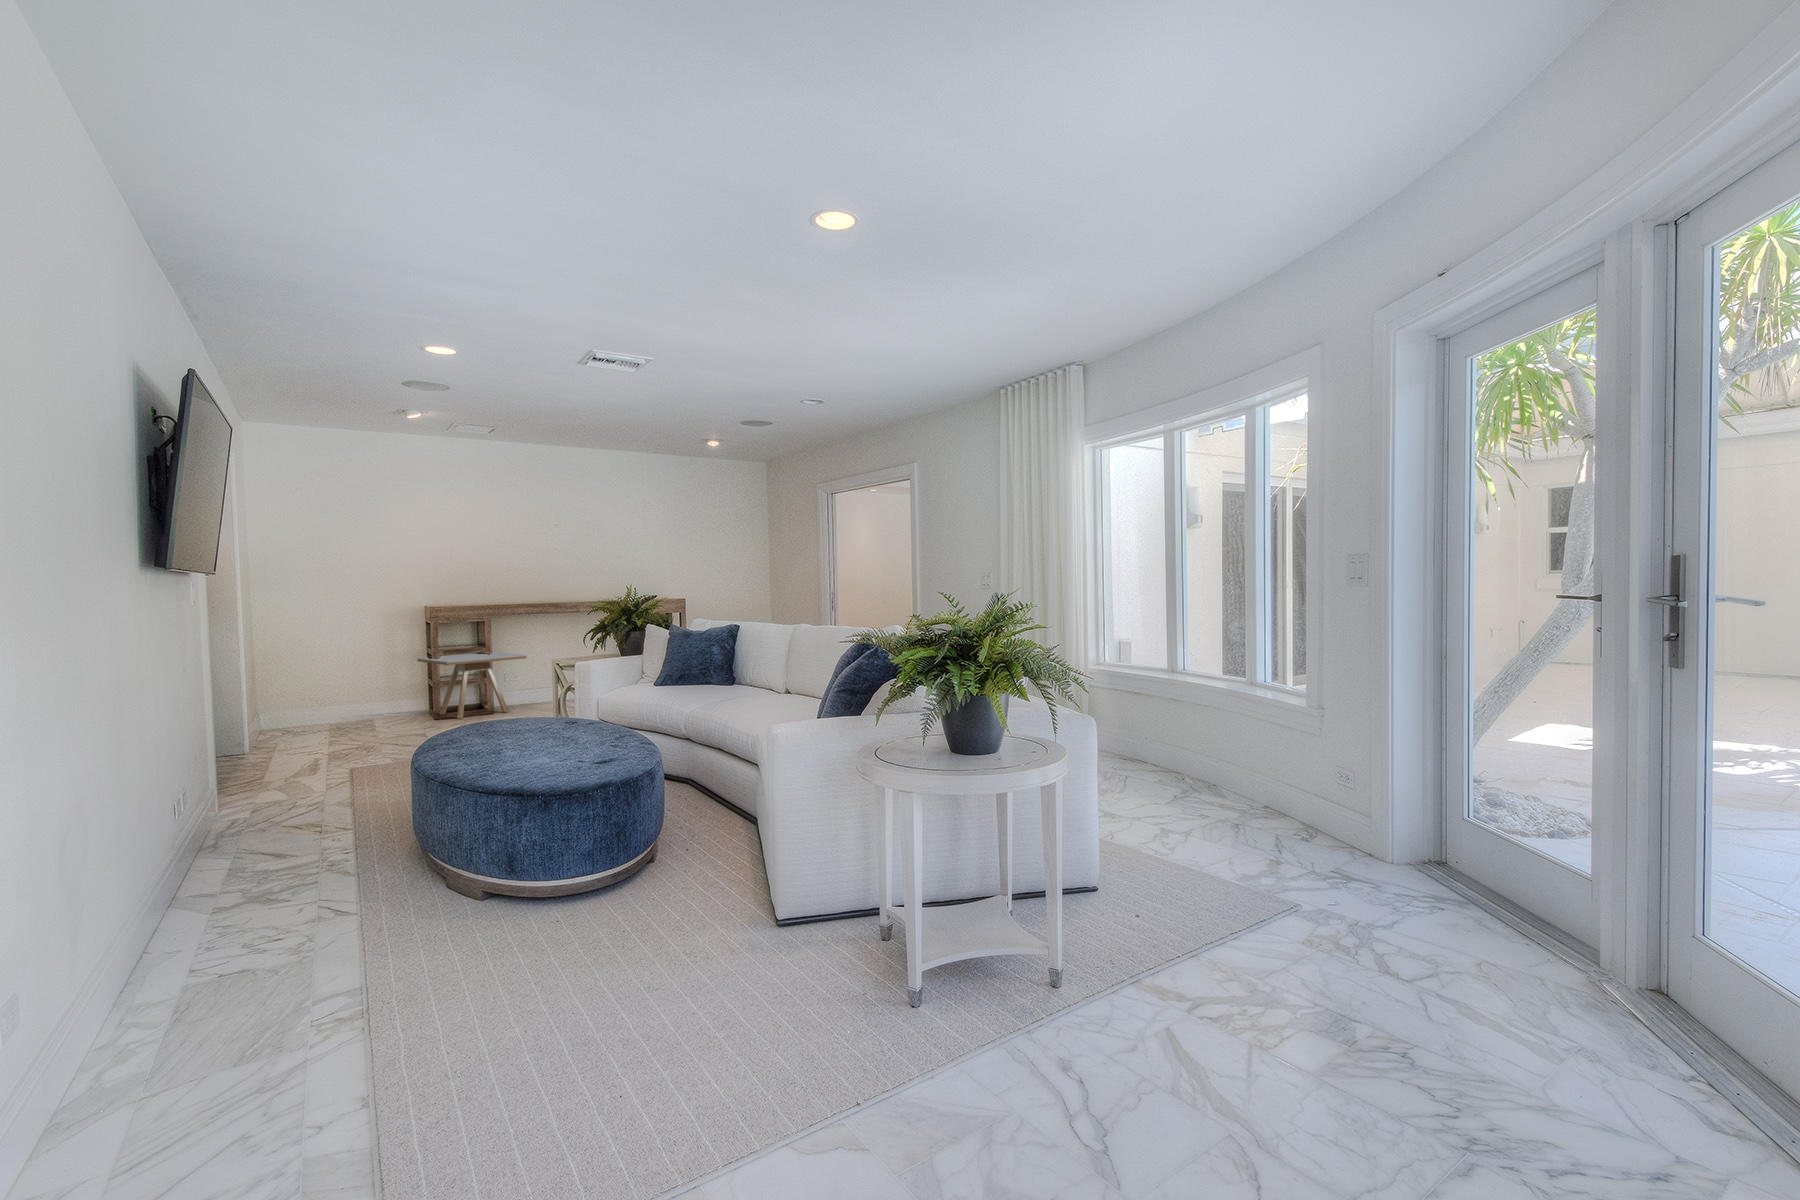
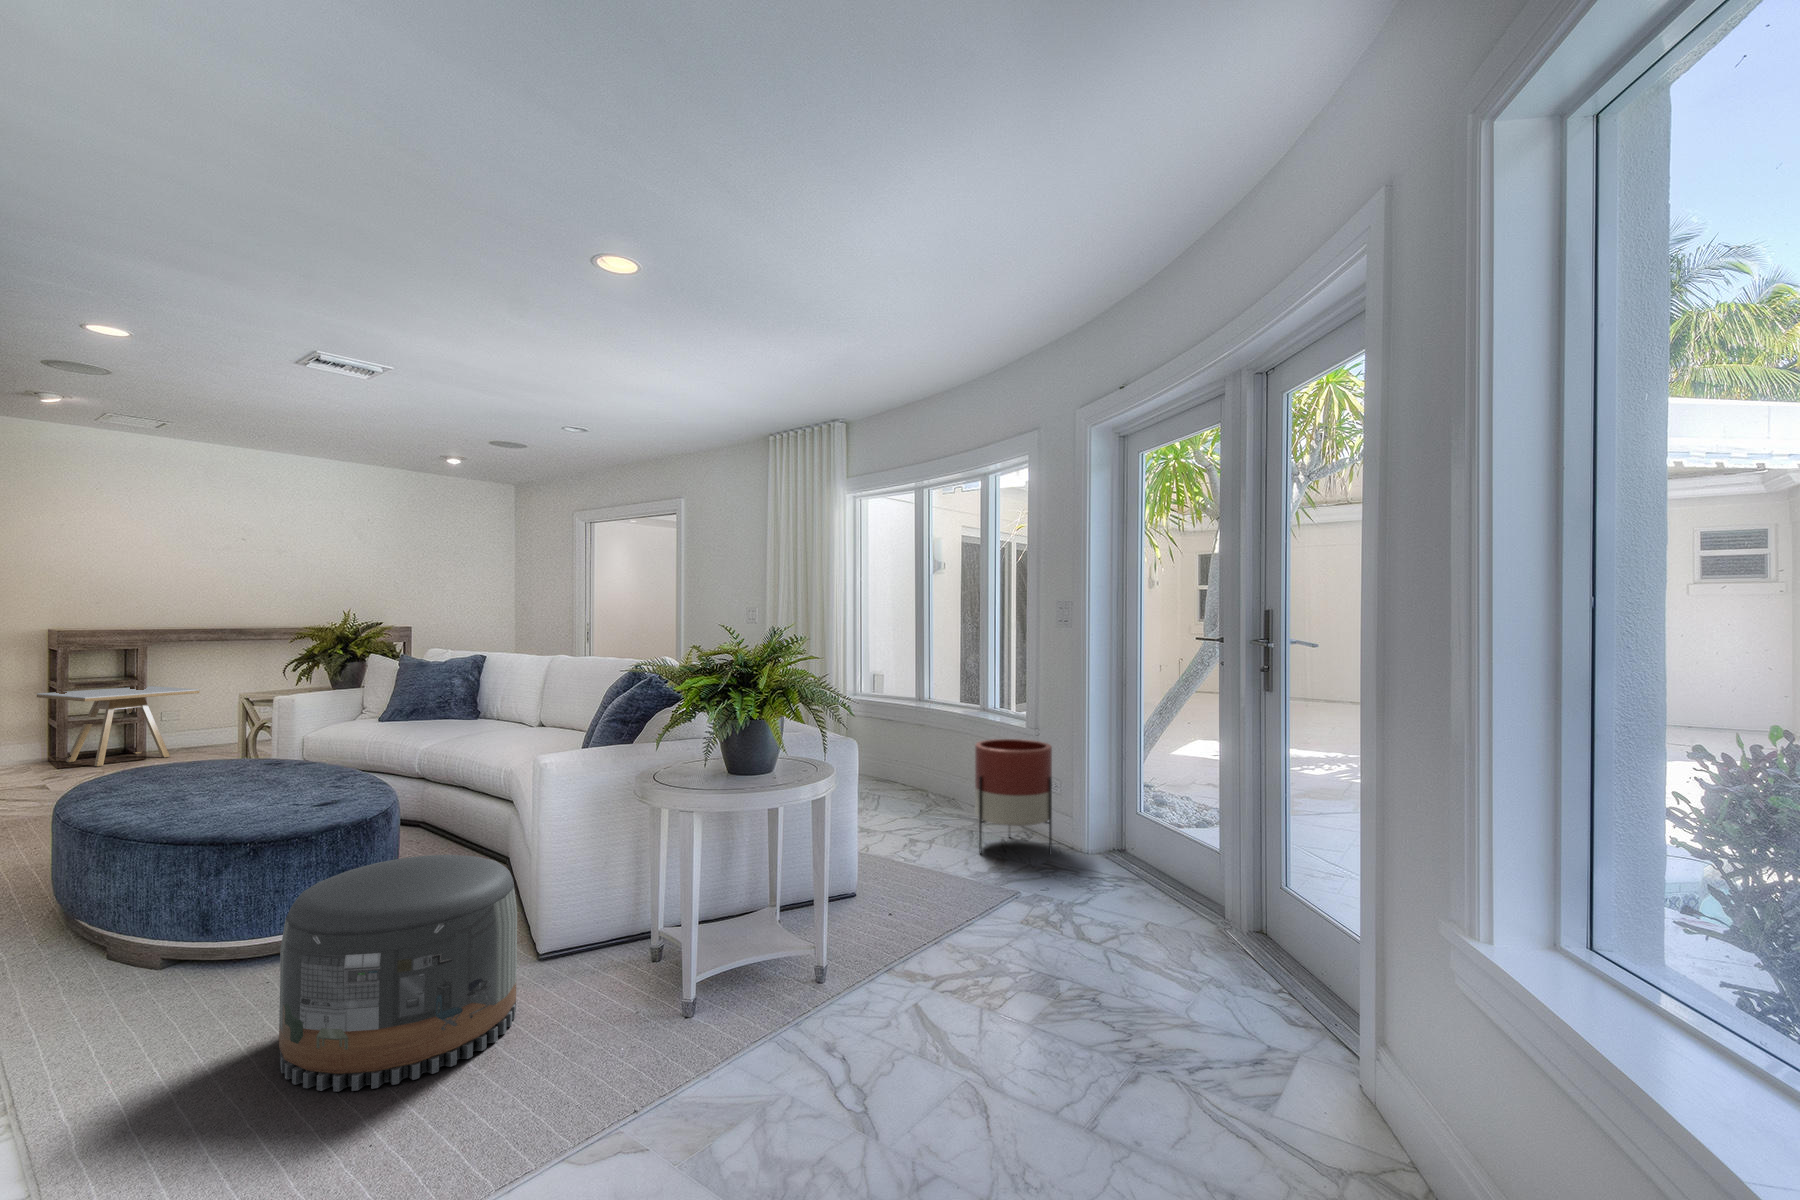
planter: none [1243,719,1342,858] -> present [975,739,1052,854]
pouf: none [544,821,748,1040] -> present [279,855,517,1091]

